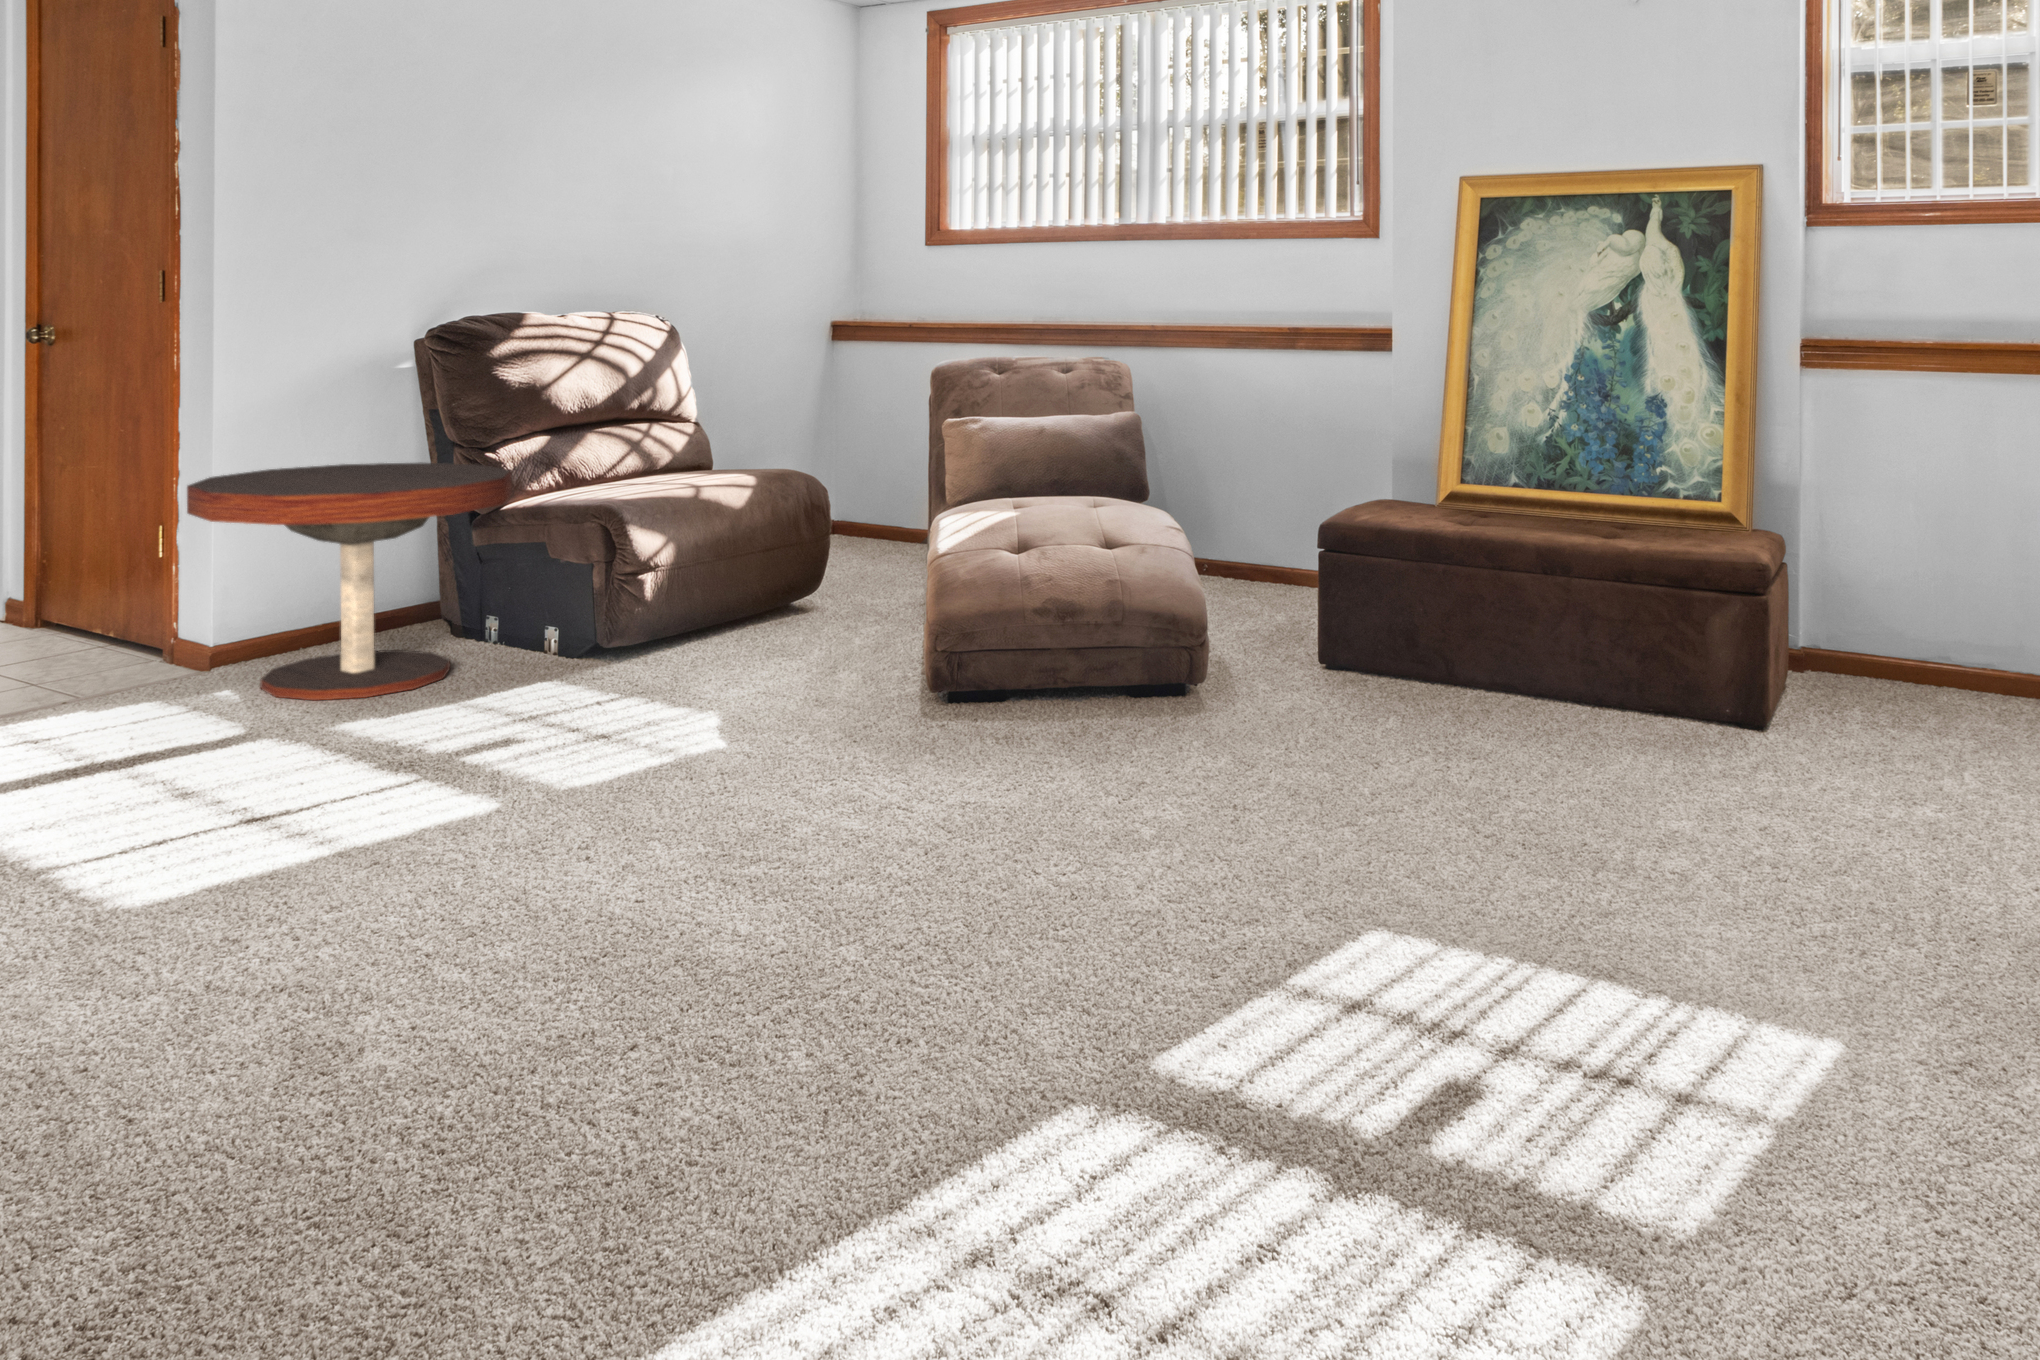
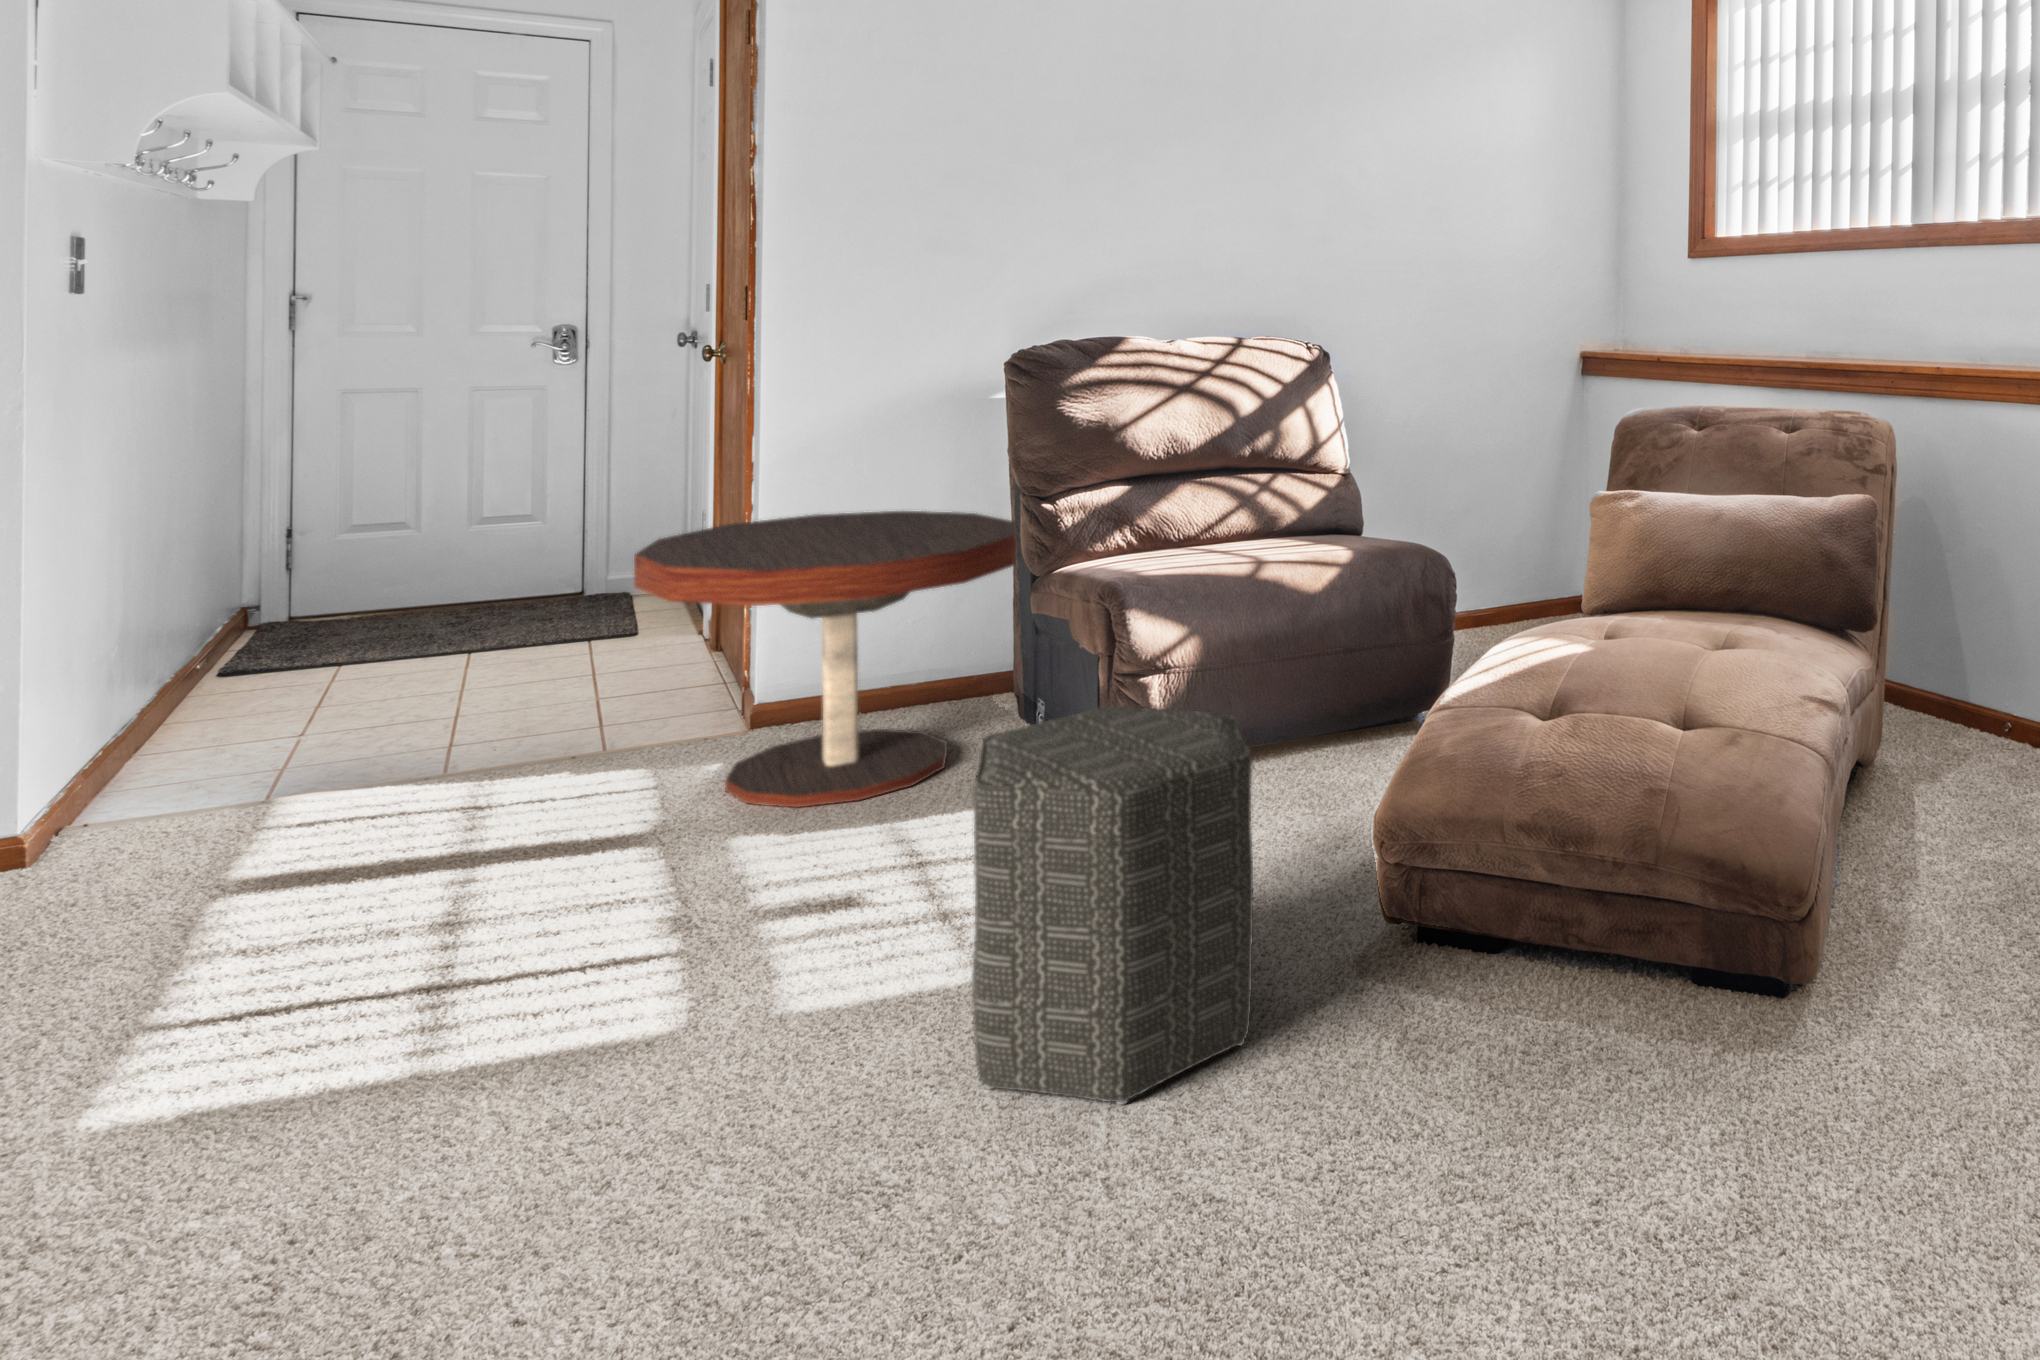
ottoman: none [722,545,911,772] -> present [972,706,1253,1105]

